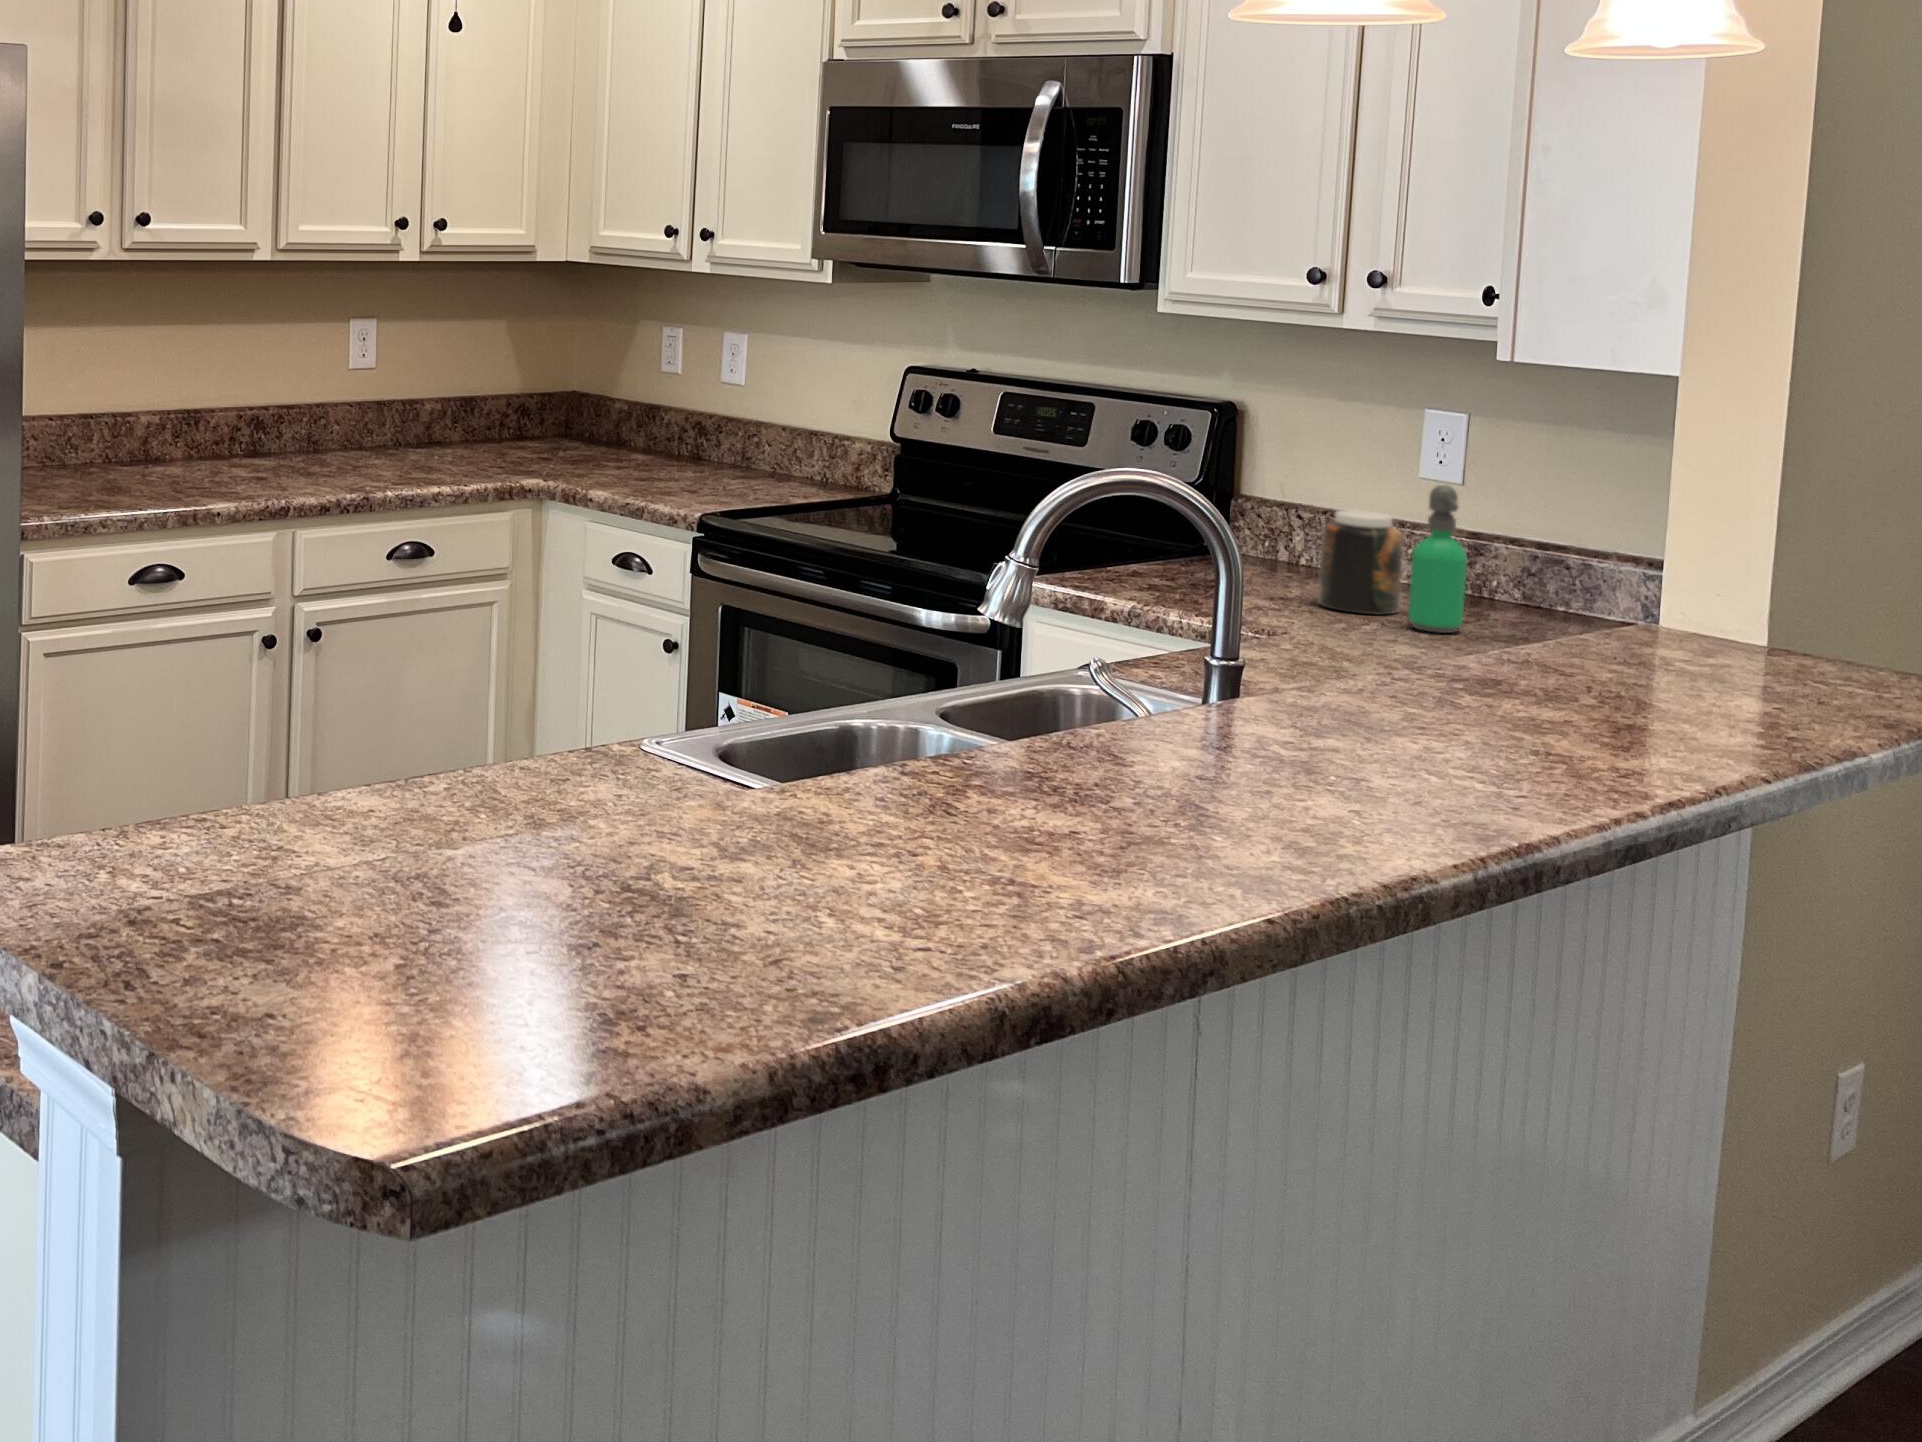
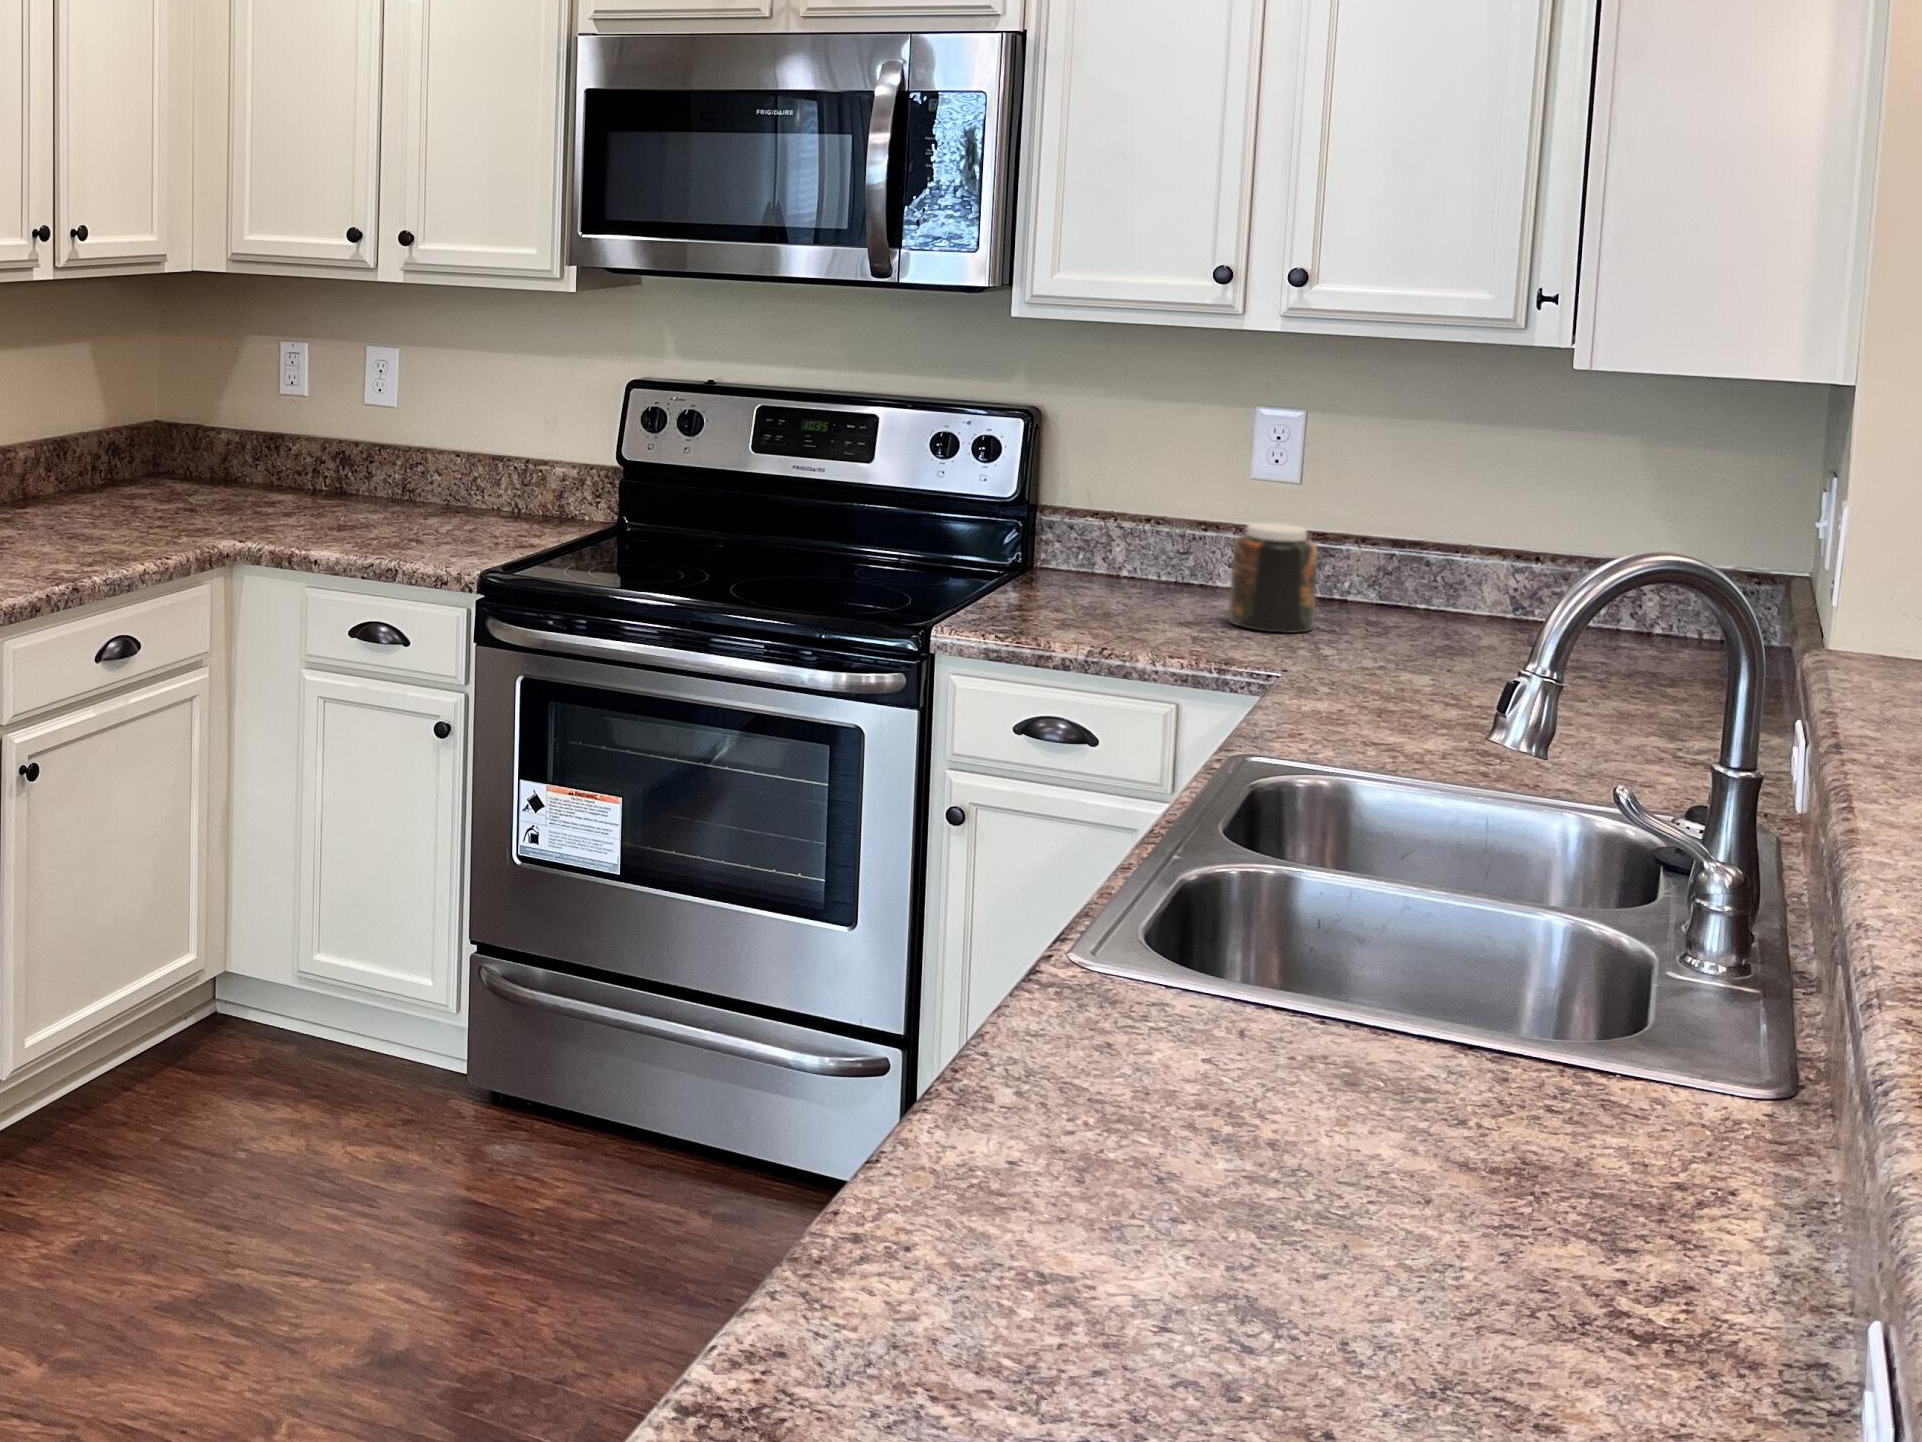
soap dispenser: present [1408,485,1467,633] -> none [1356,495,1423,649]

